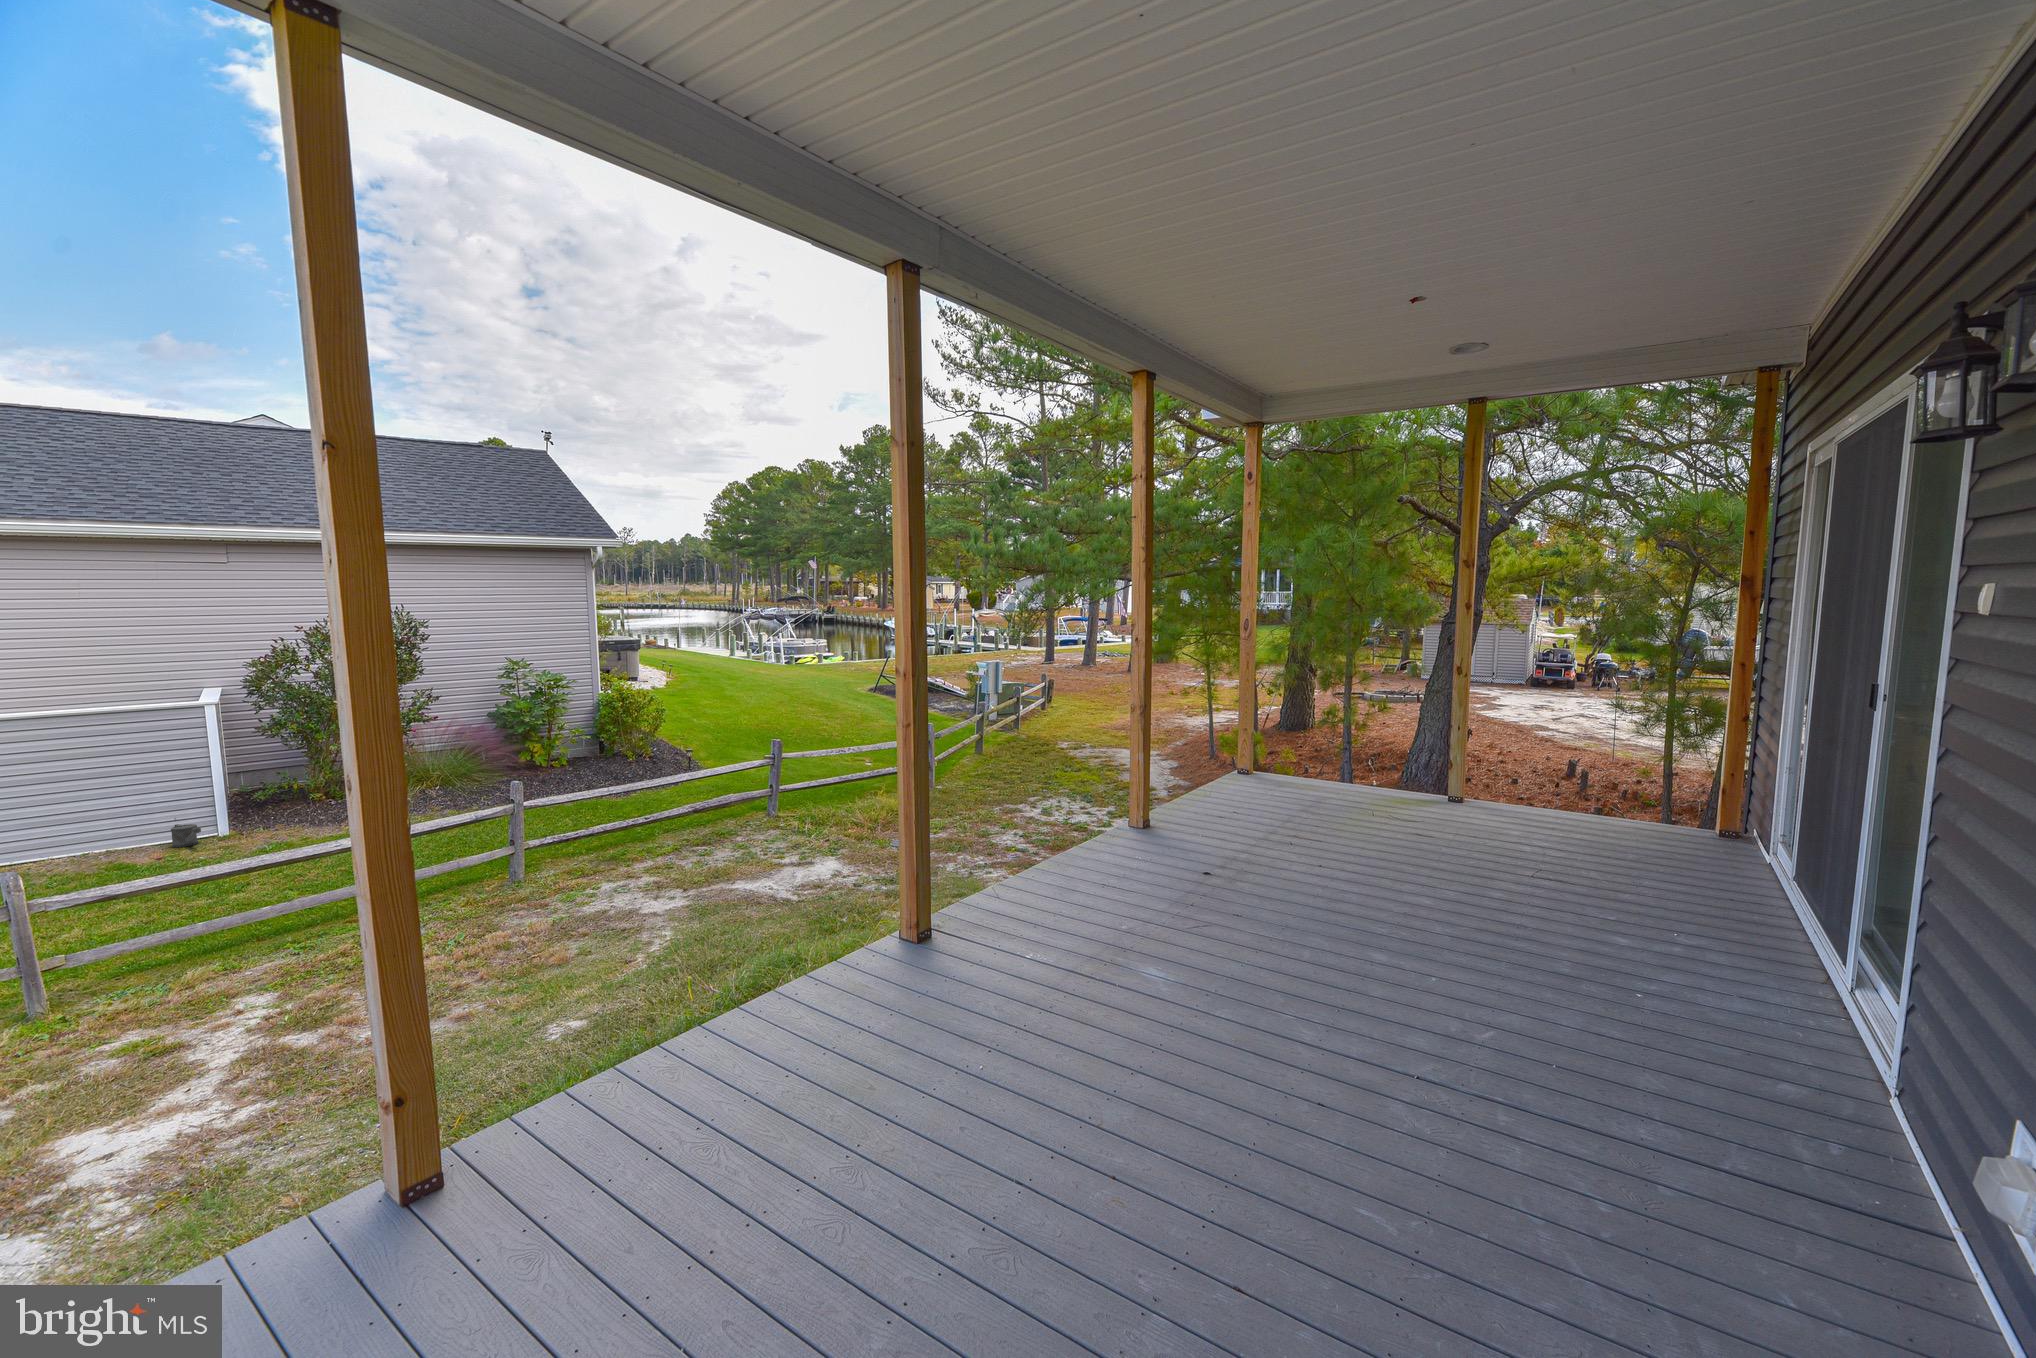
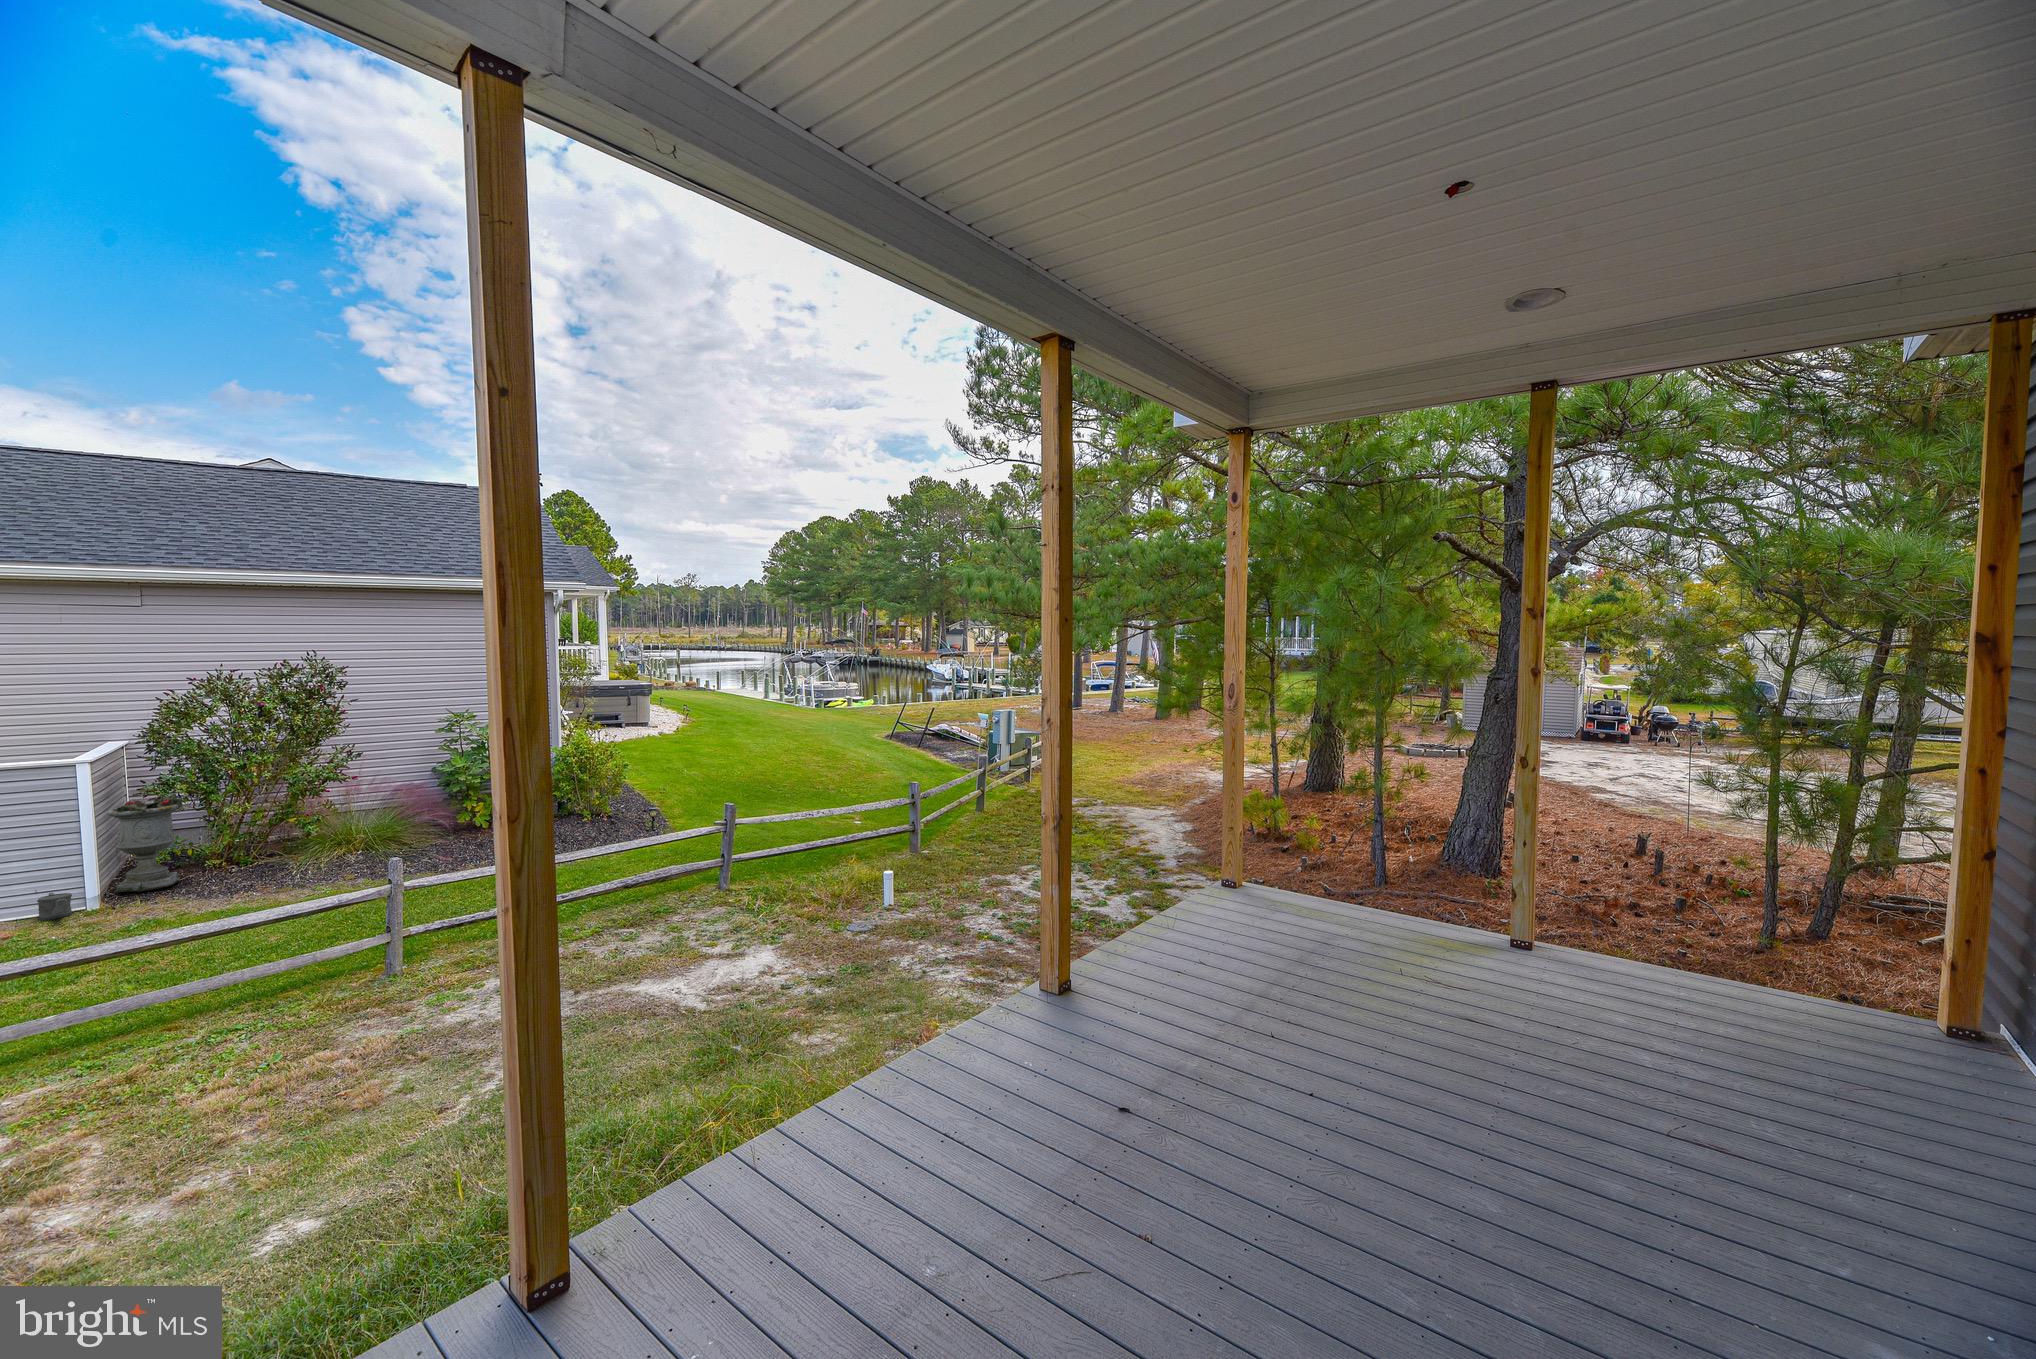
planter: none [211,737,275,826] -> present [108,793,183,892]

